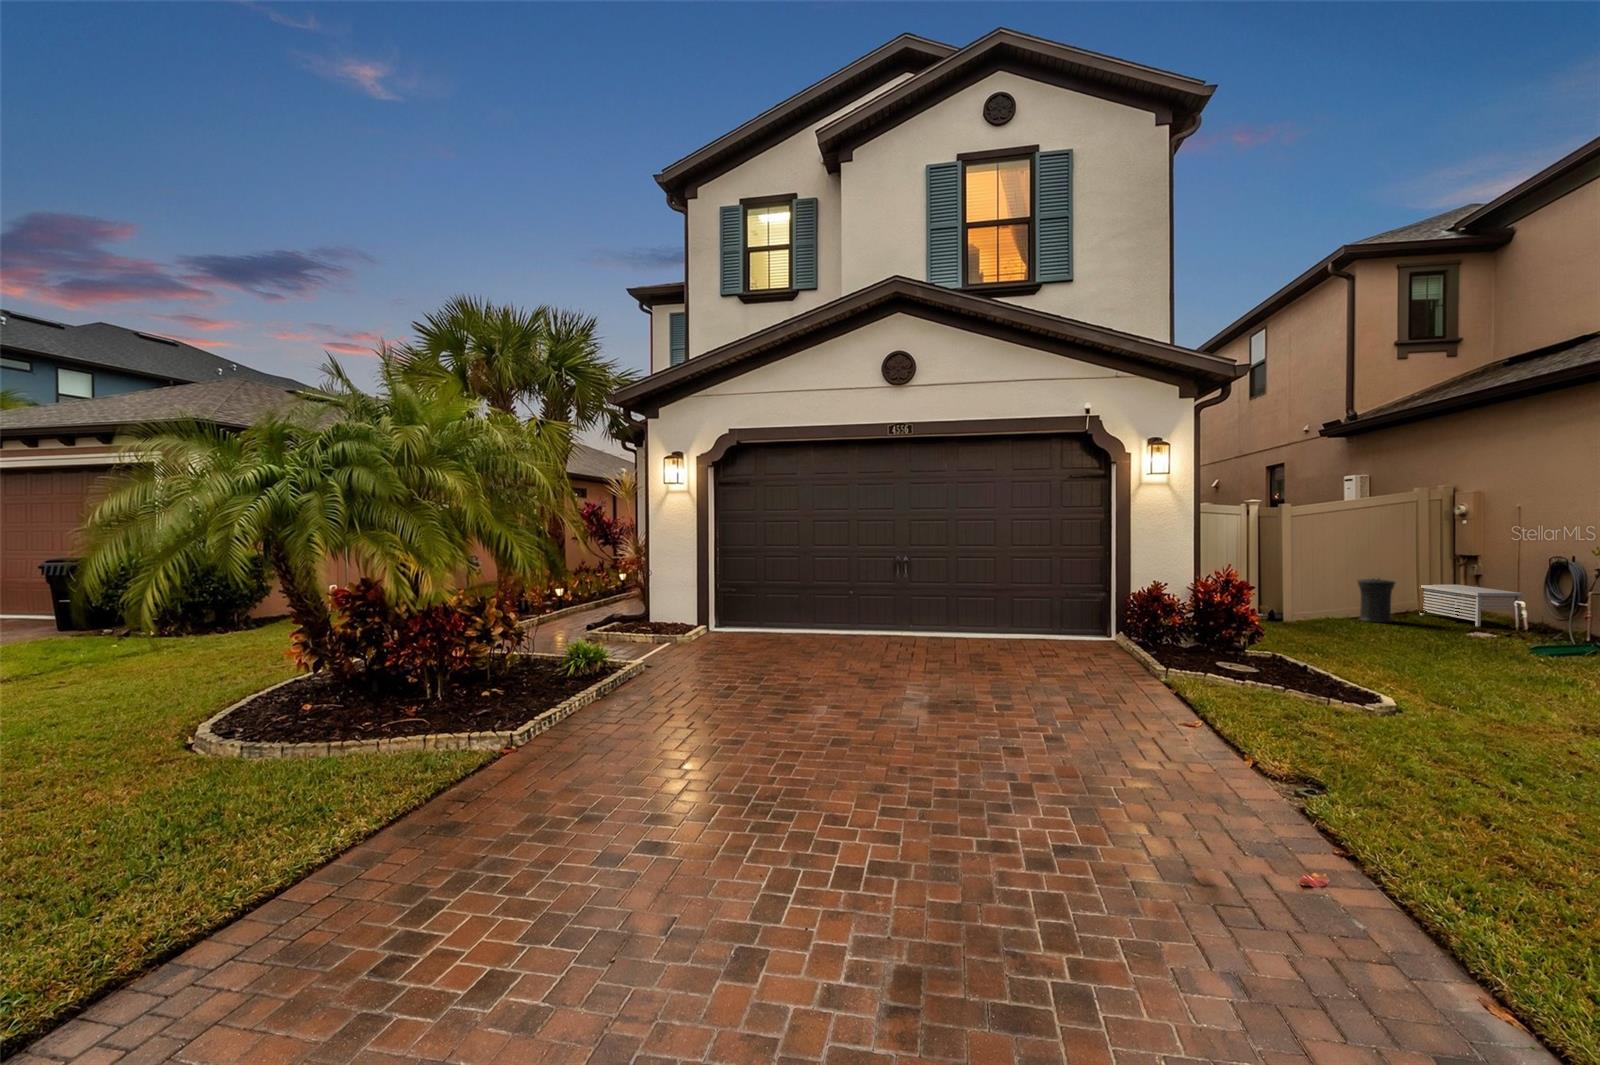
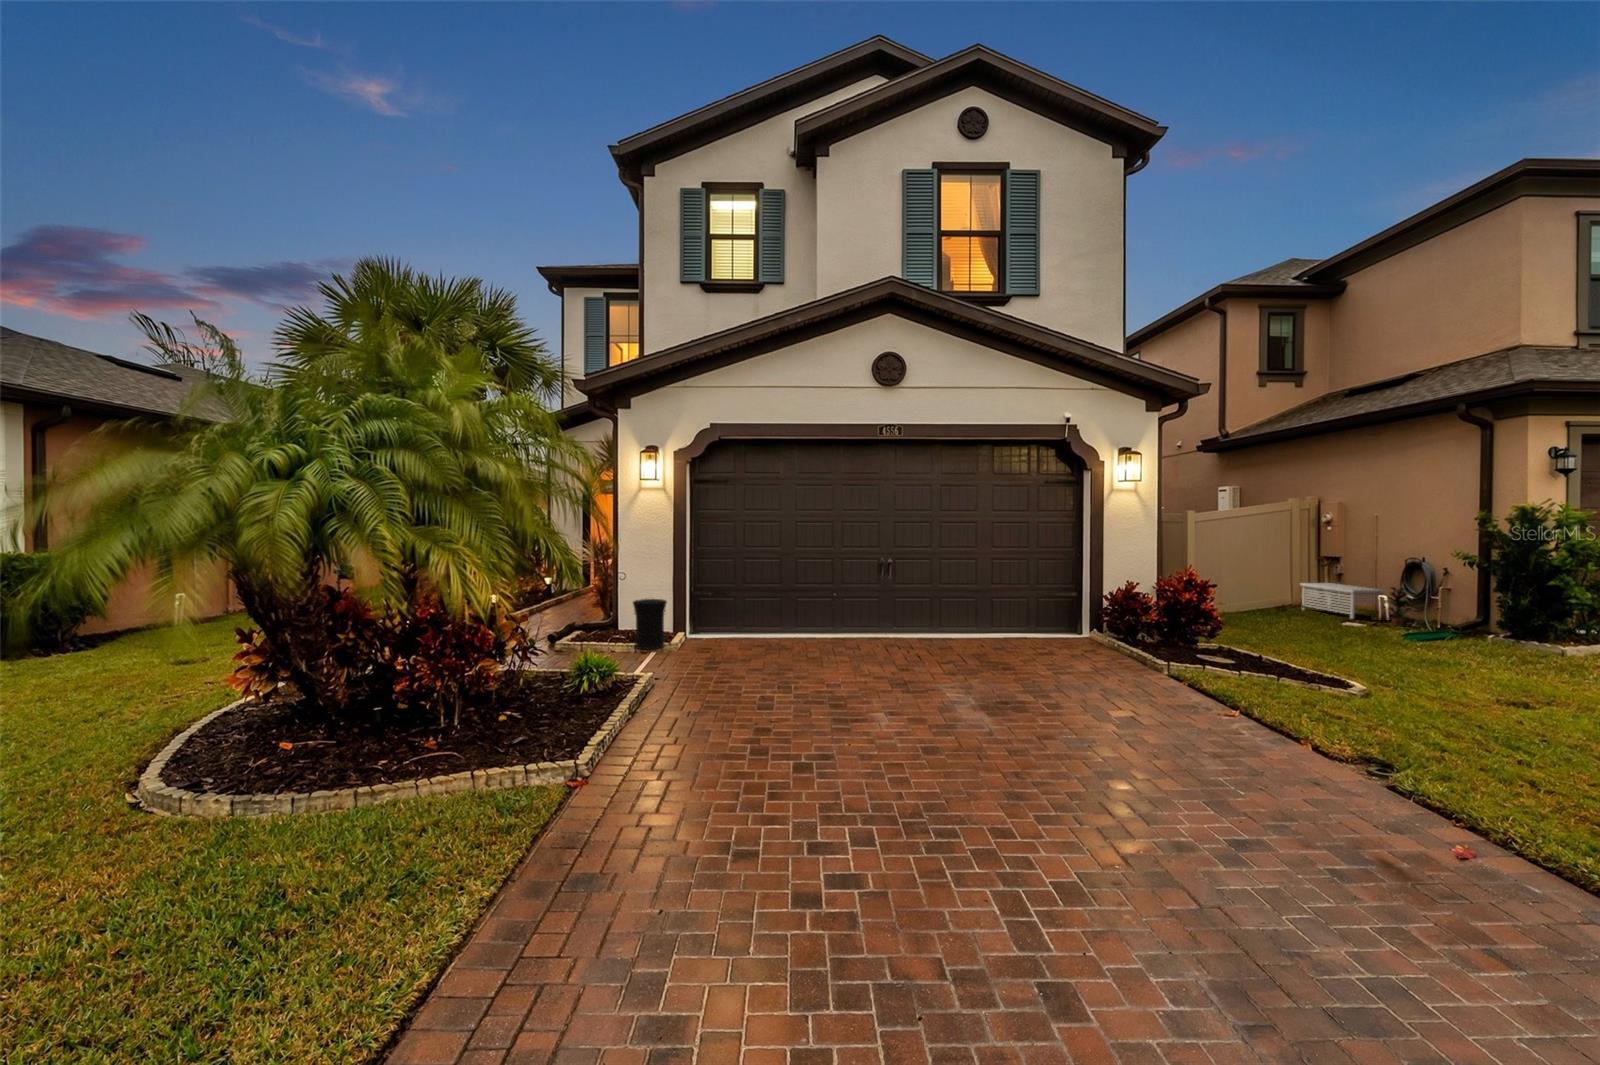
trash can: present [1357,578,1395,623] -> present [633,599,667,649]
potted plant: none [1517,589,1557,636] -> present [1388,587,1412,626]

